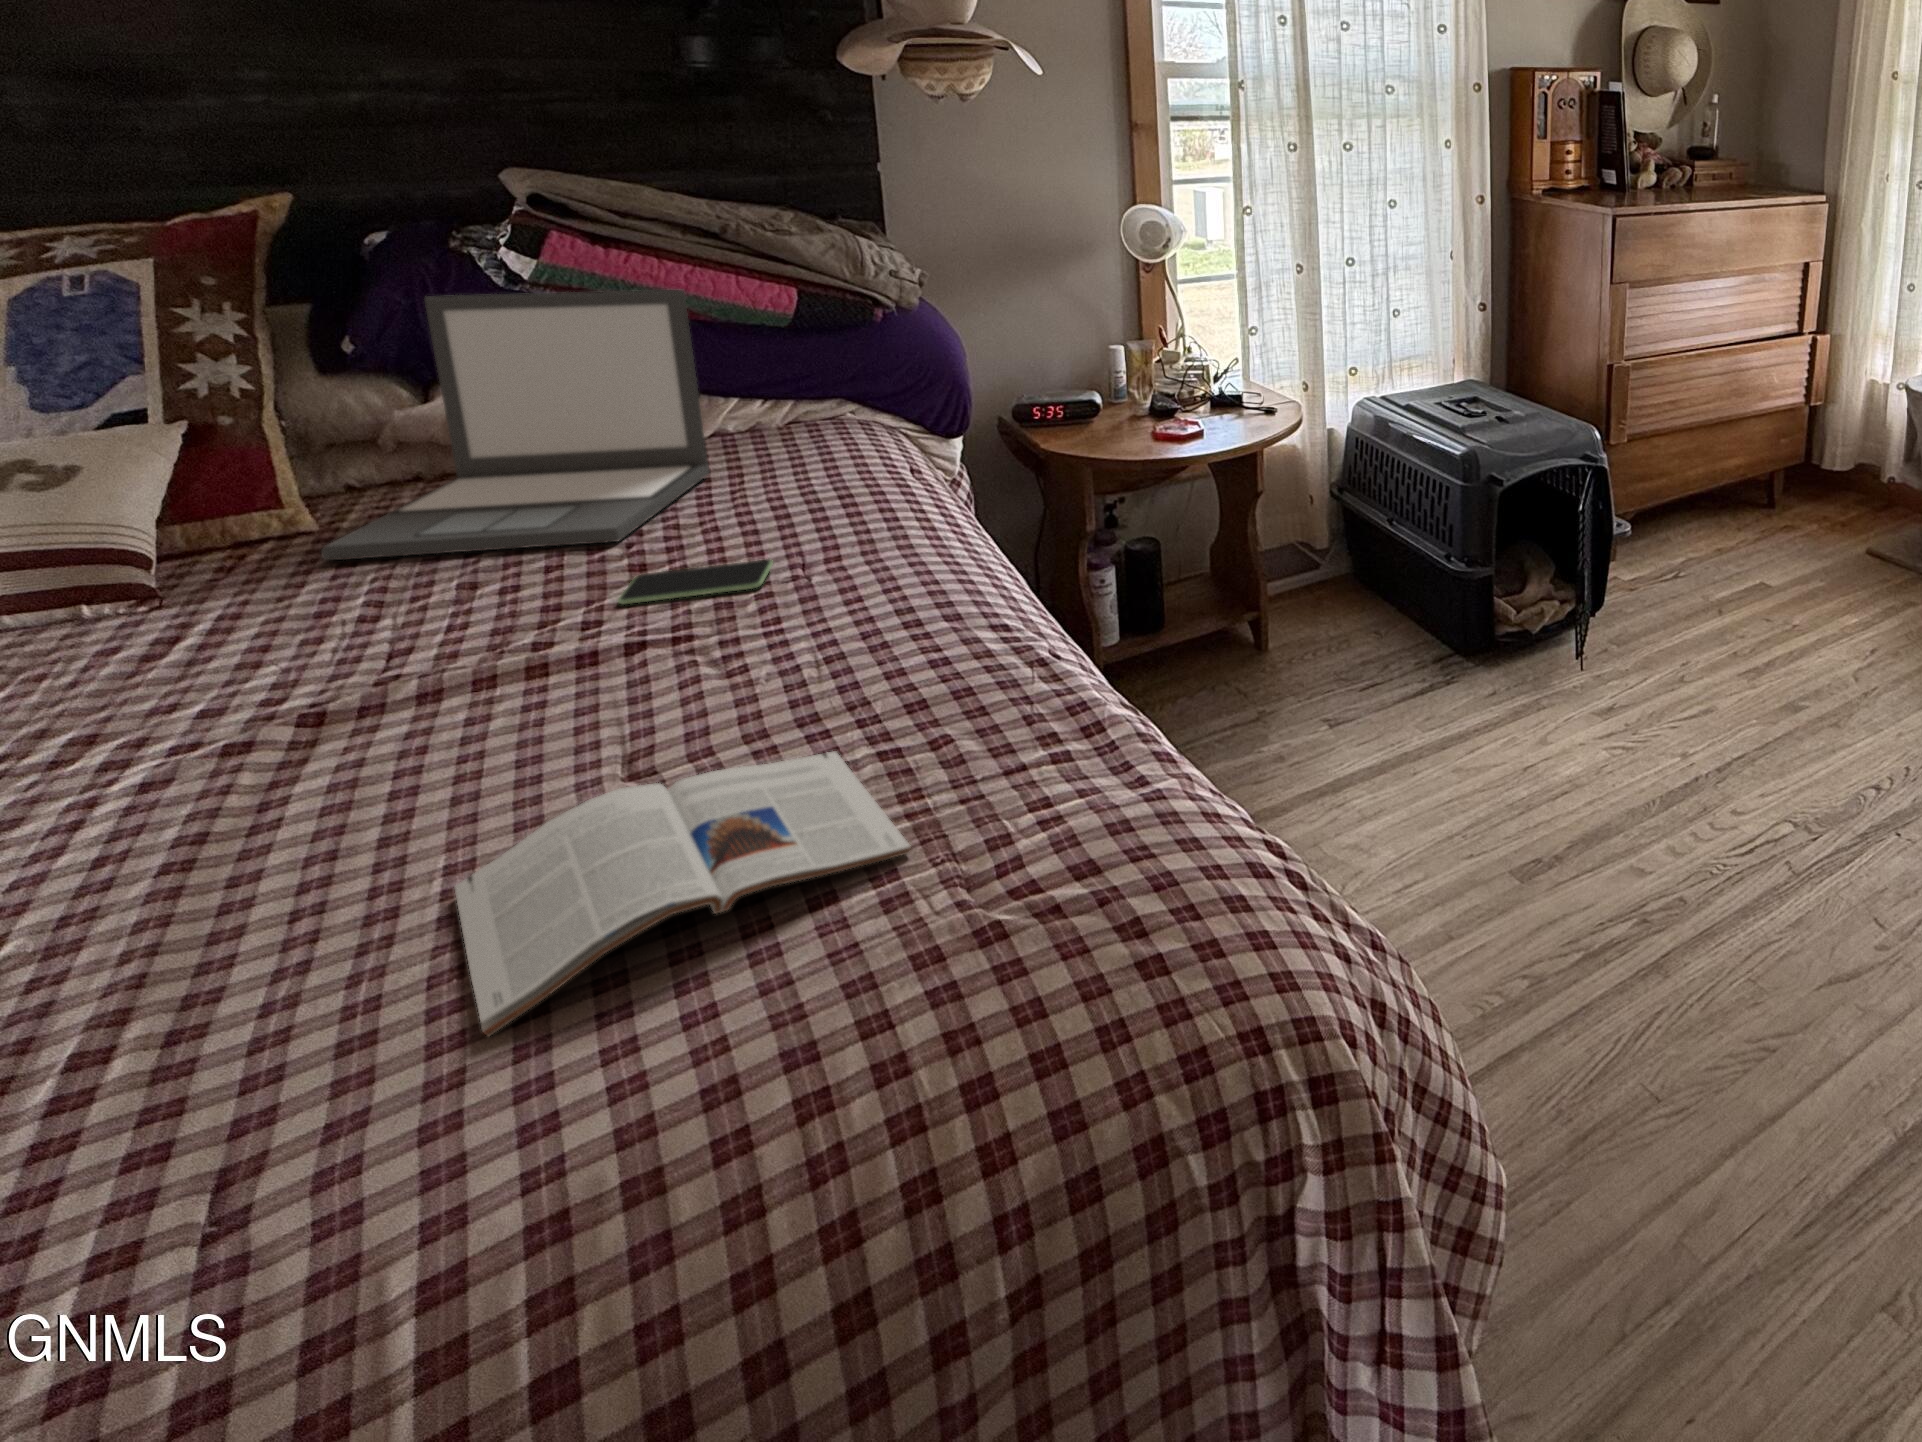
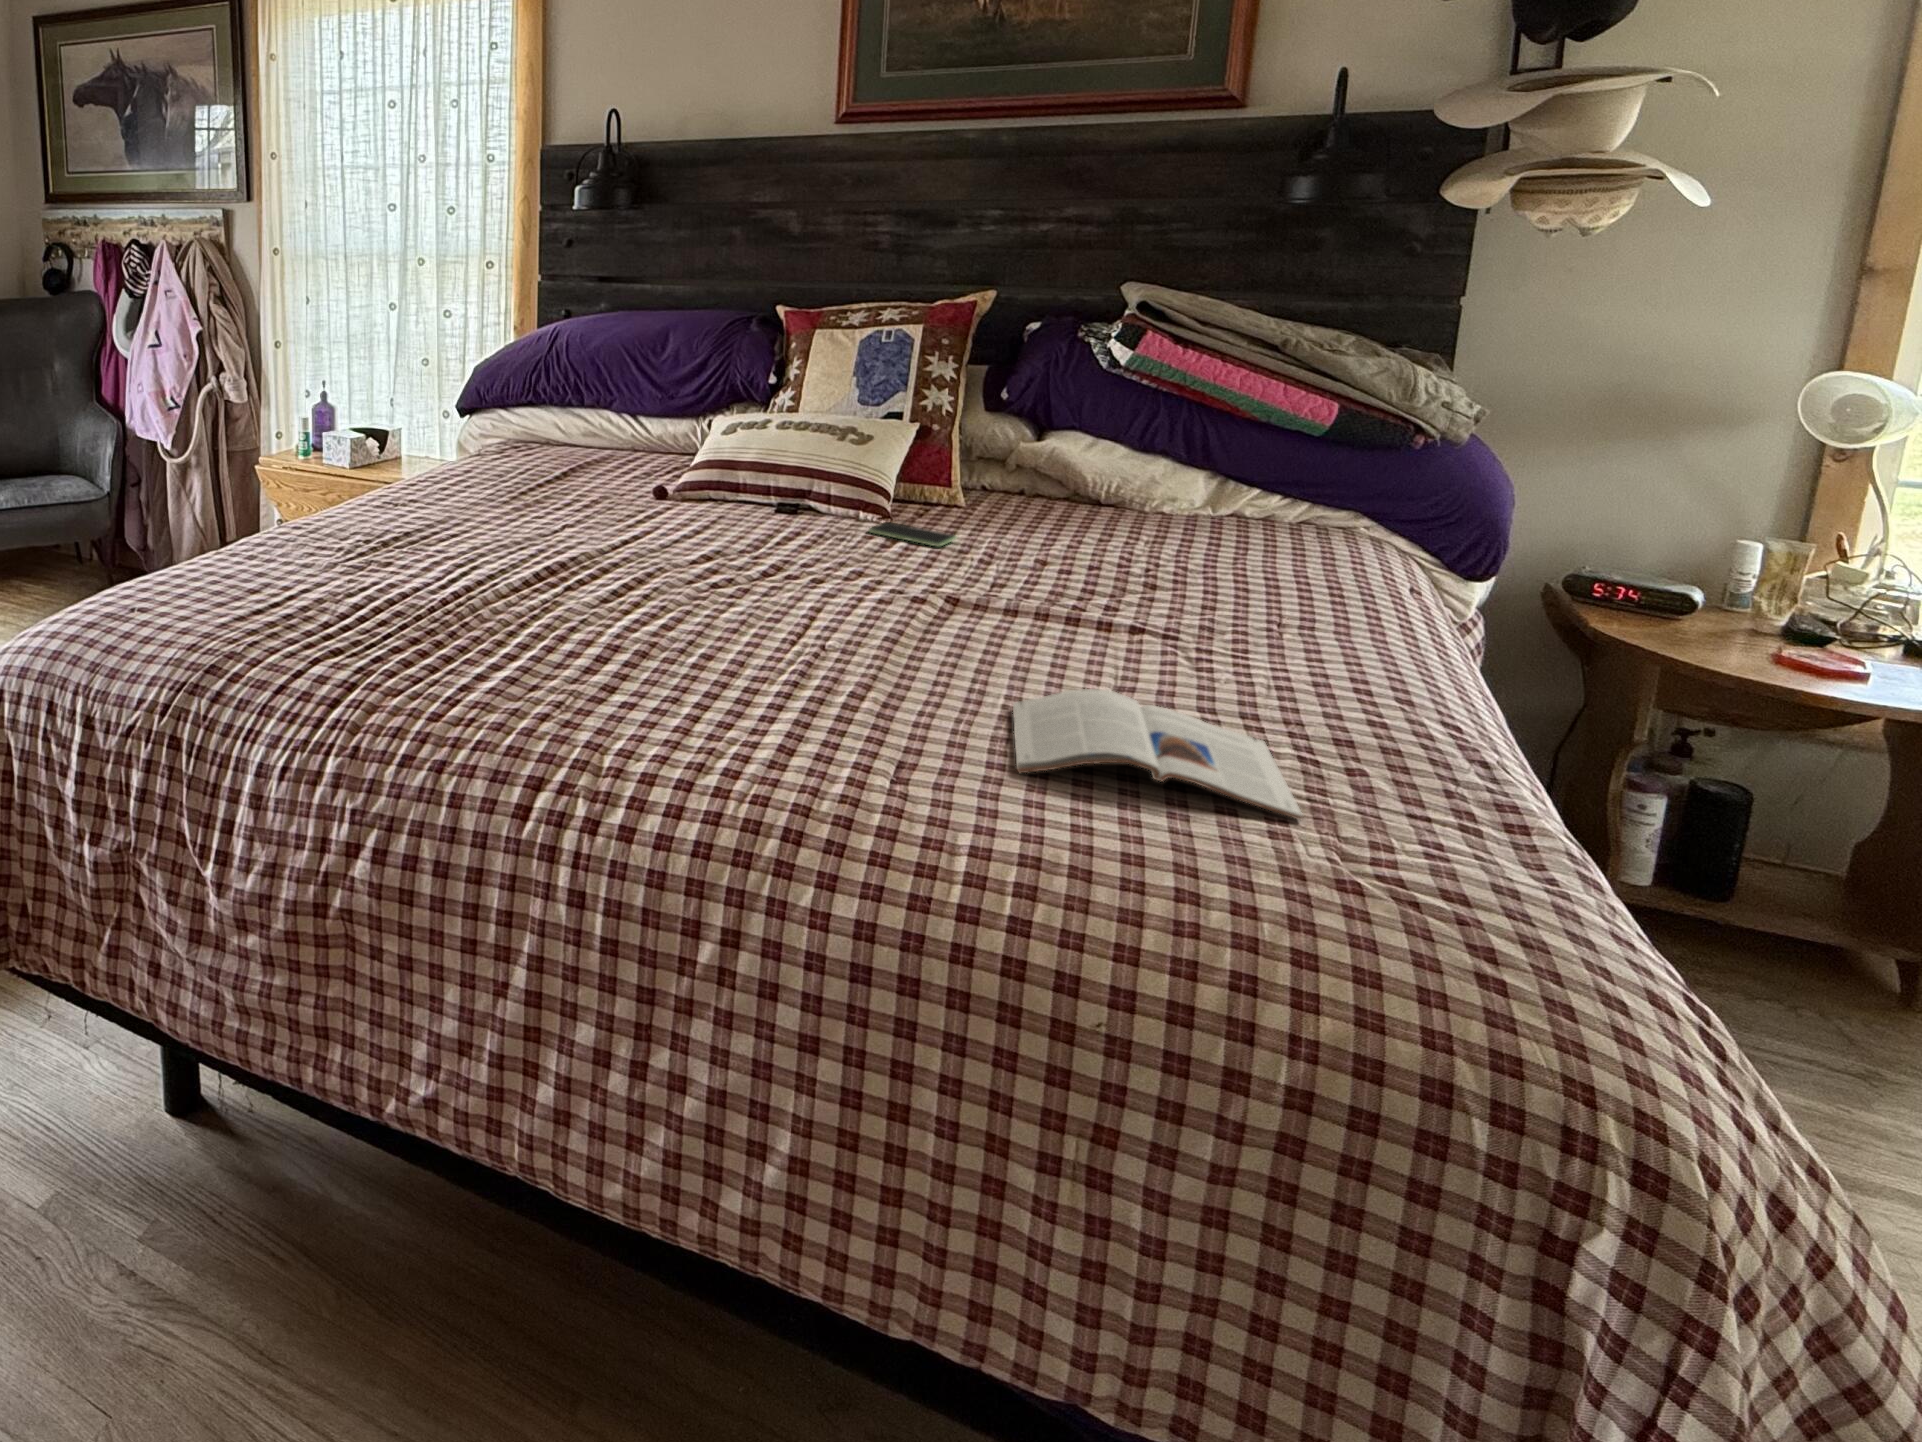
laptop: present [321,290,709,560] -> none [967,367,1237,566]
smartphone: present [618,560,773,604] -> present [869,522,956,546]

